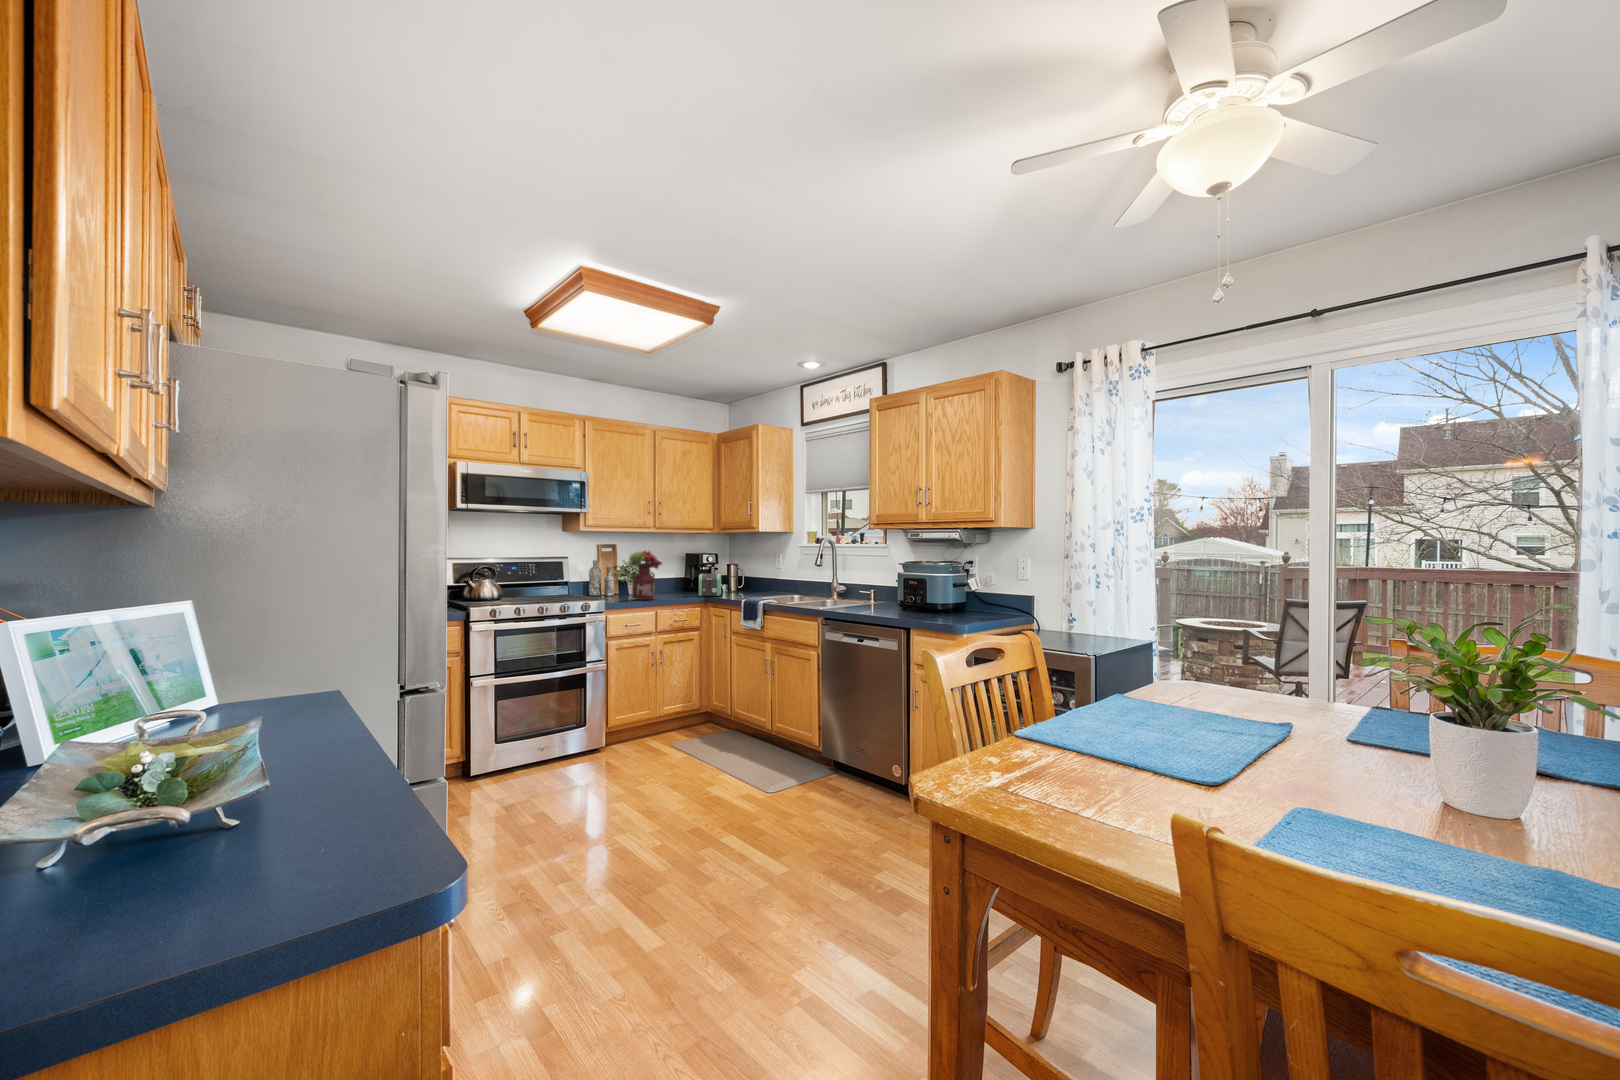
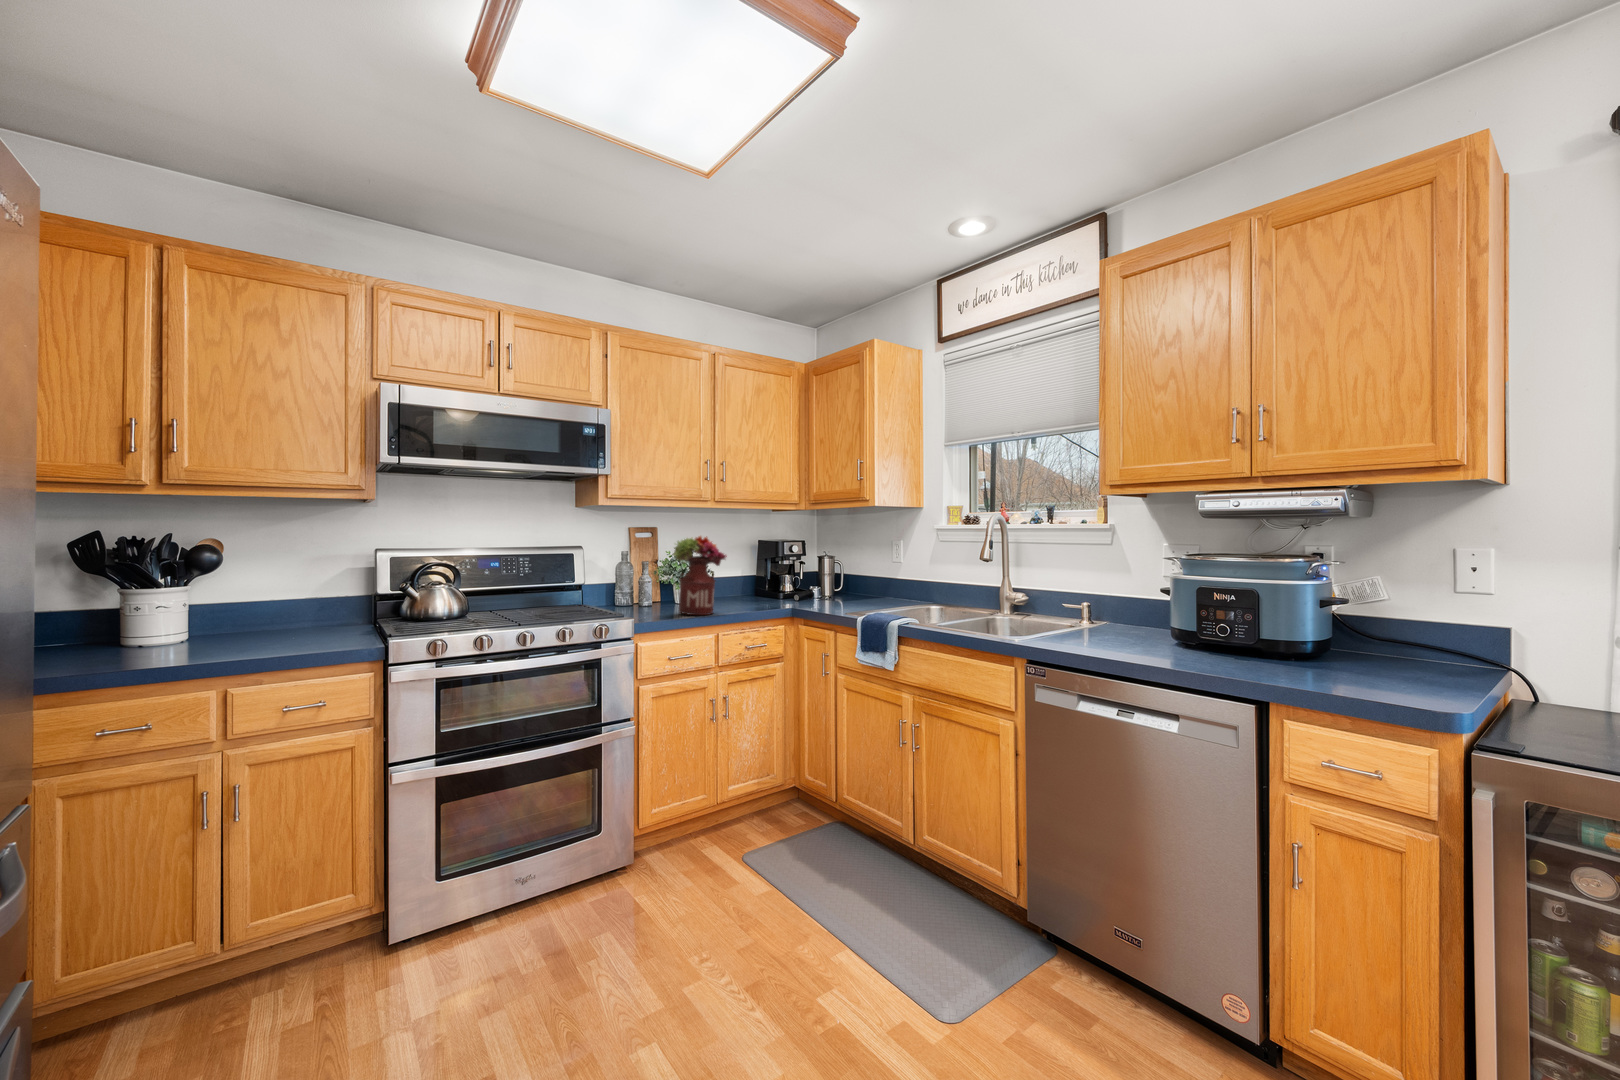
toaster: present [699,574,721,597] -> none [782,571,815,608]

